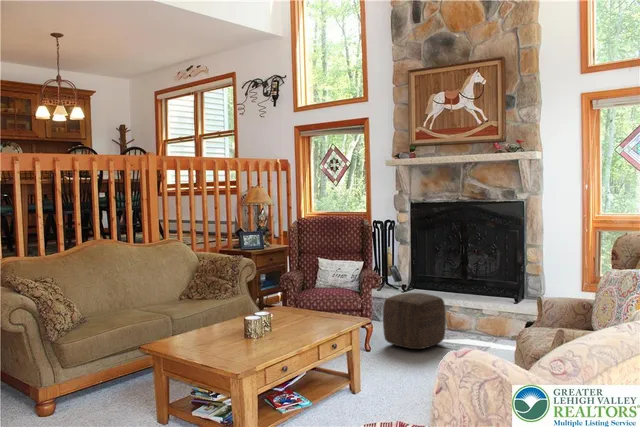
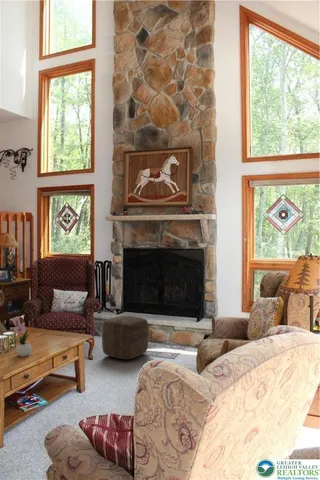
flower arrangement: none [276,277,302,333] -> present [12,310,32,357]

